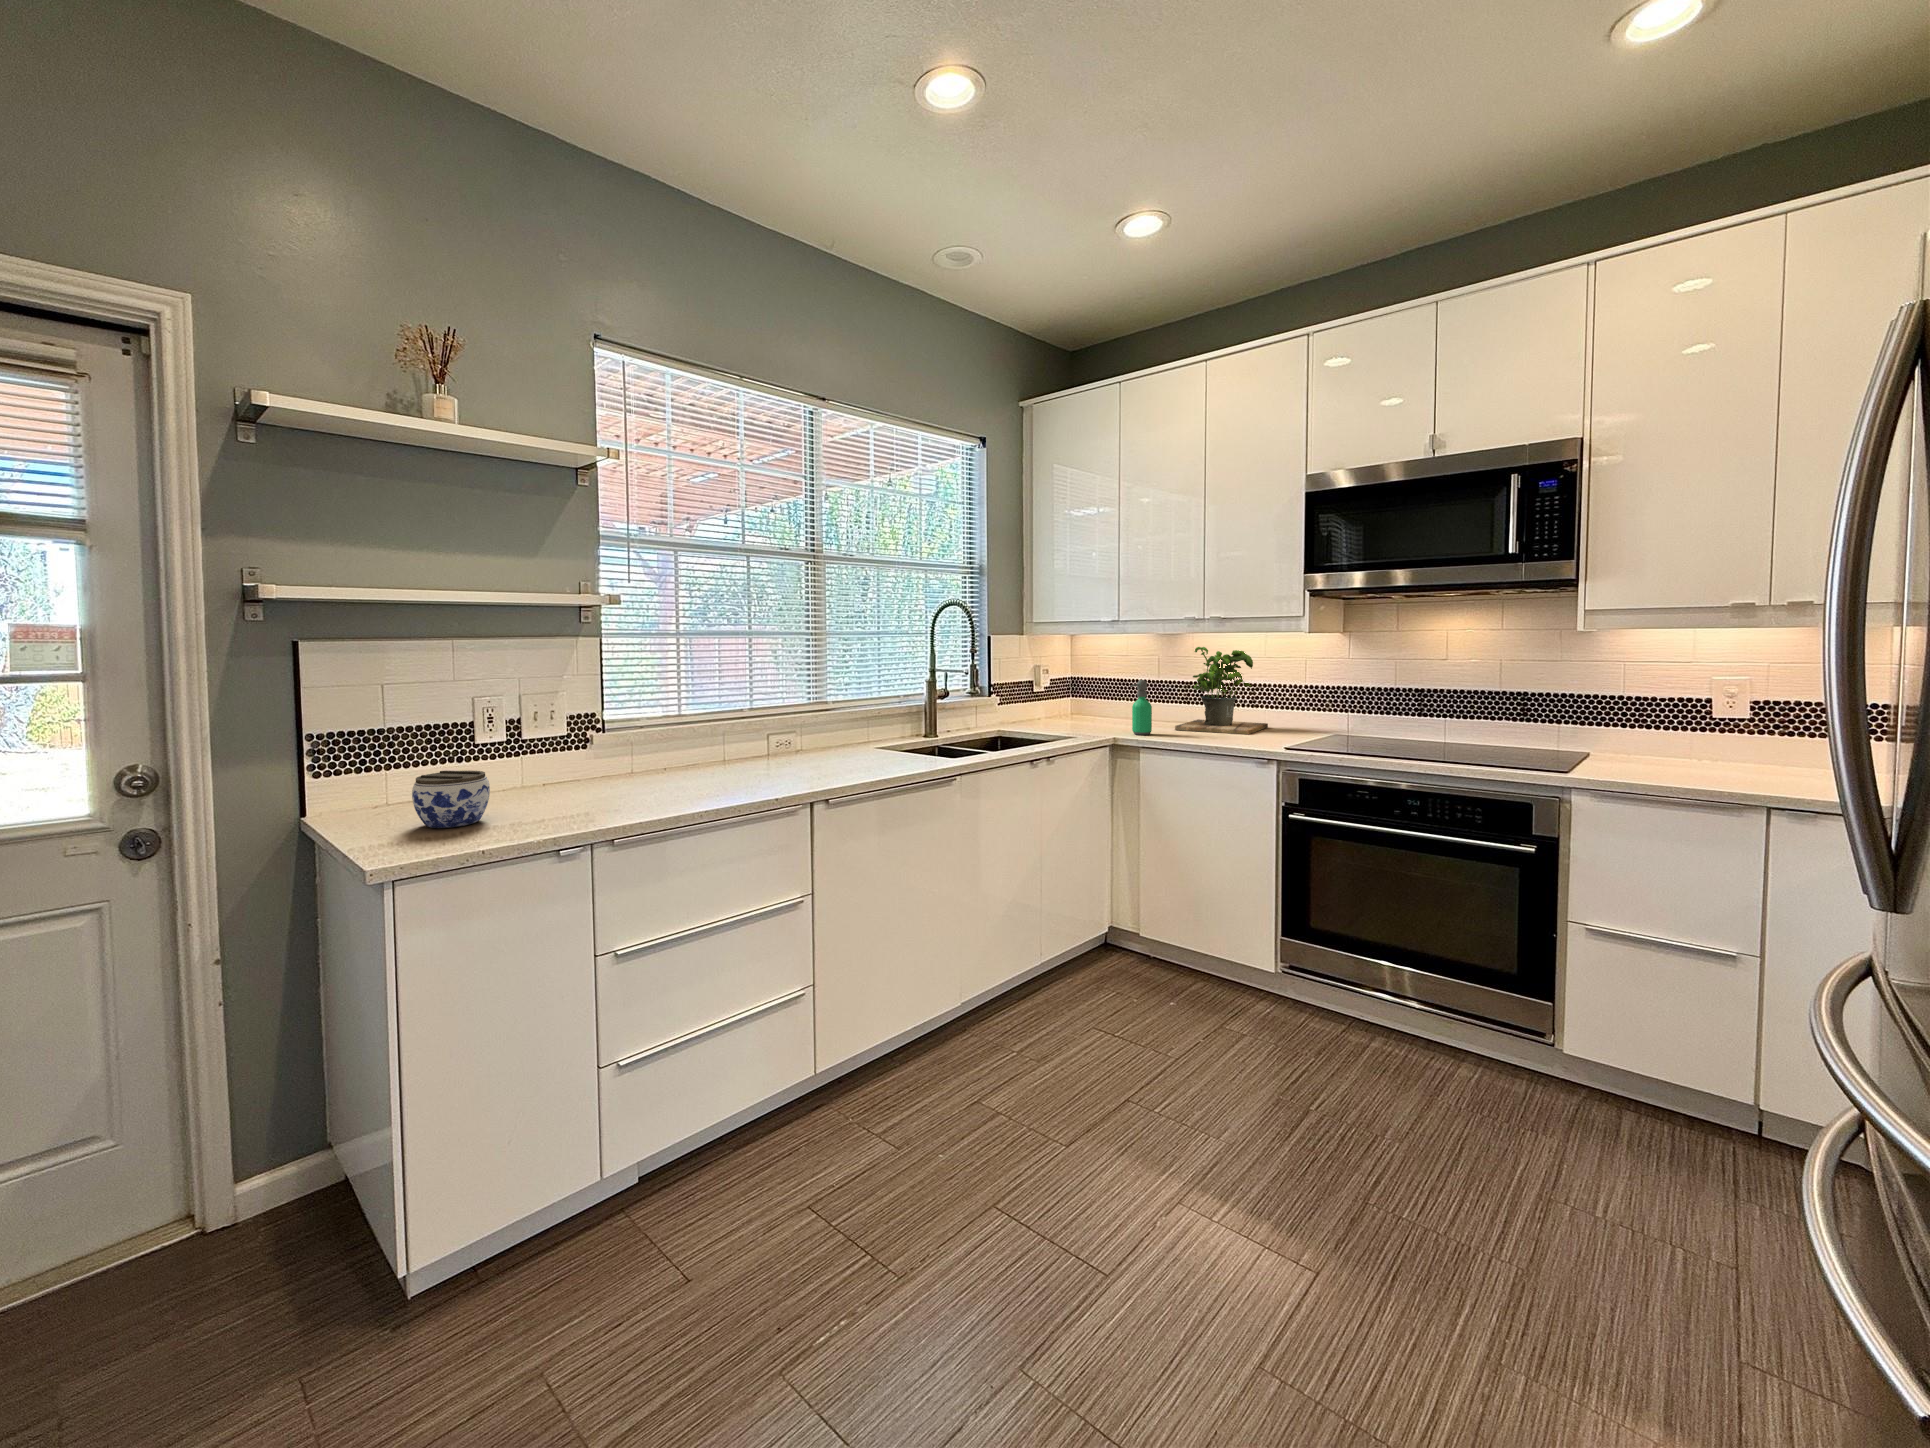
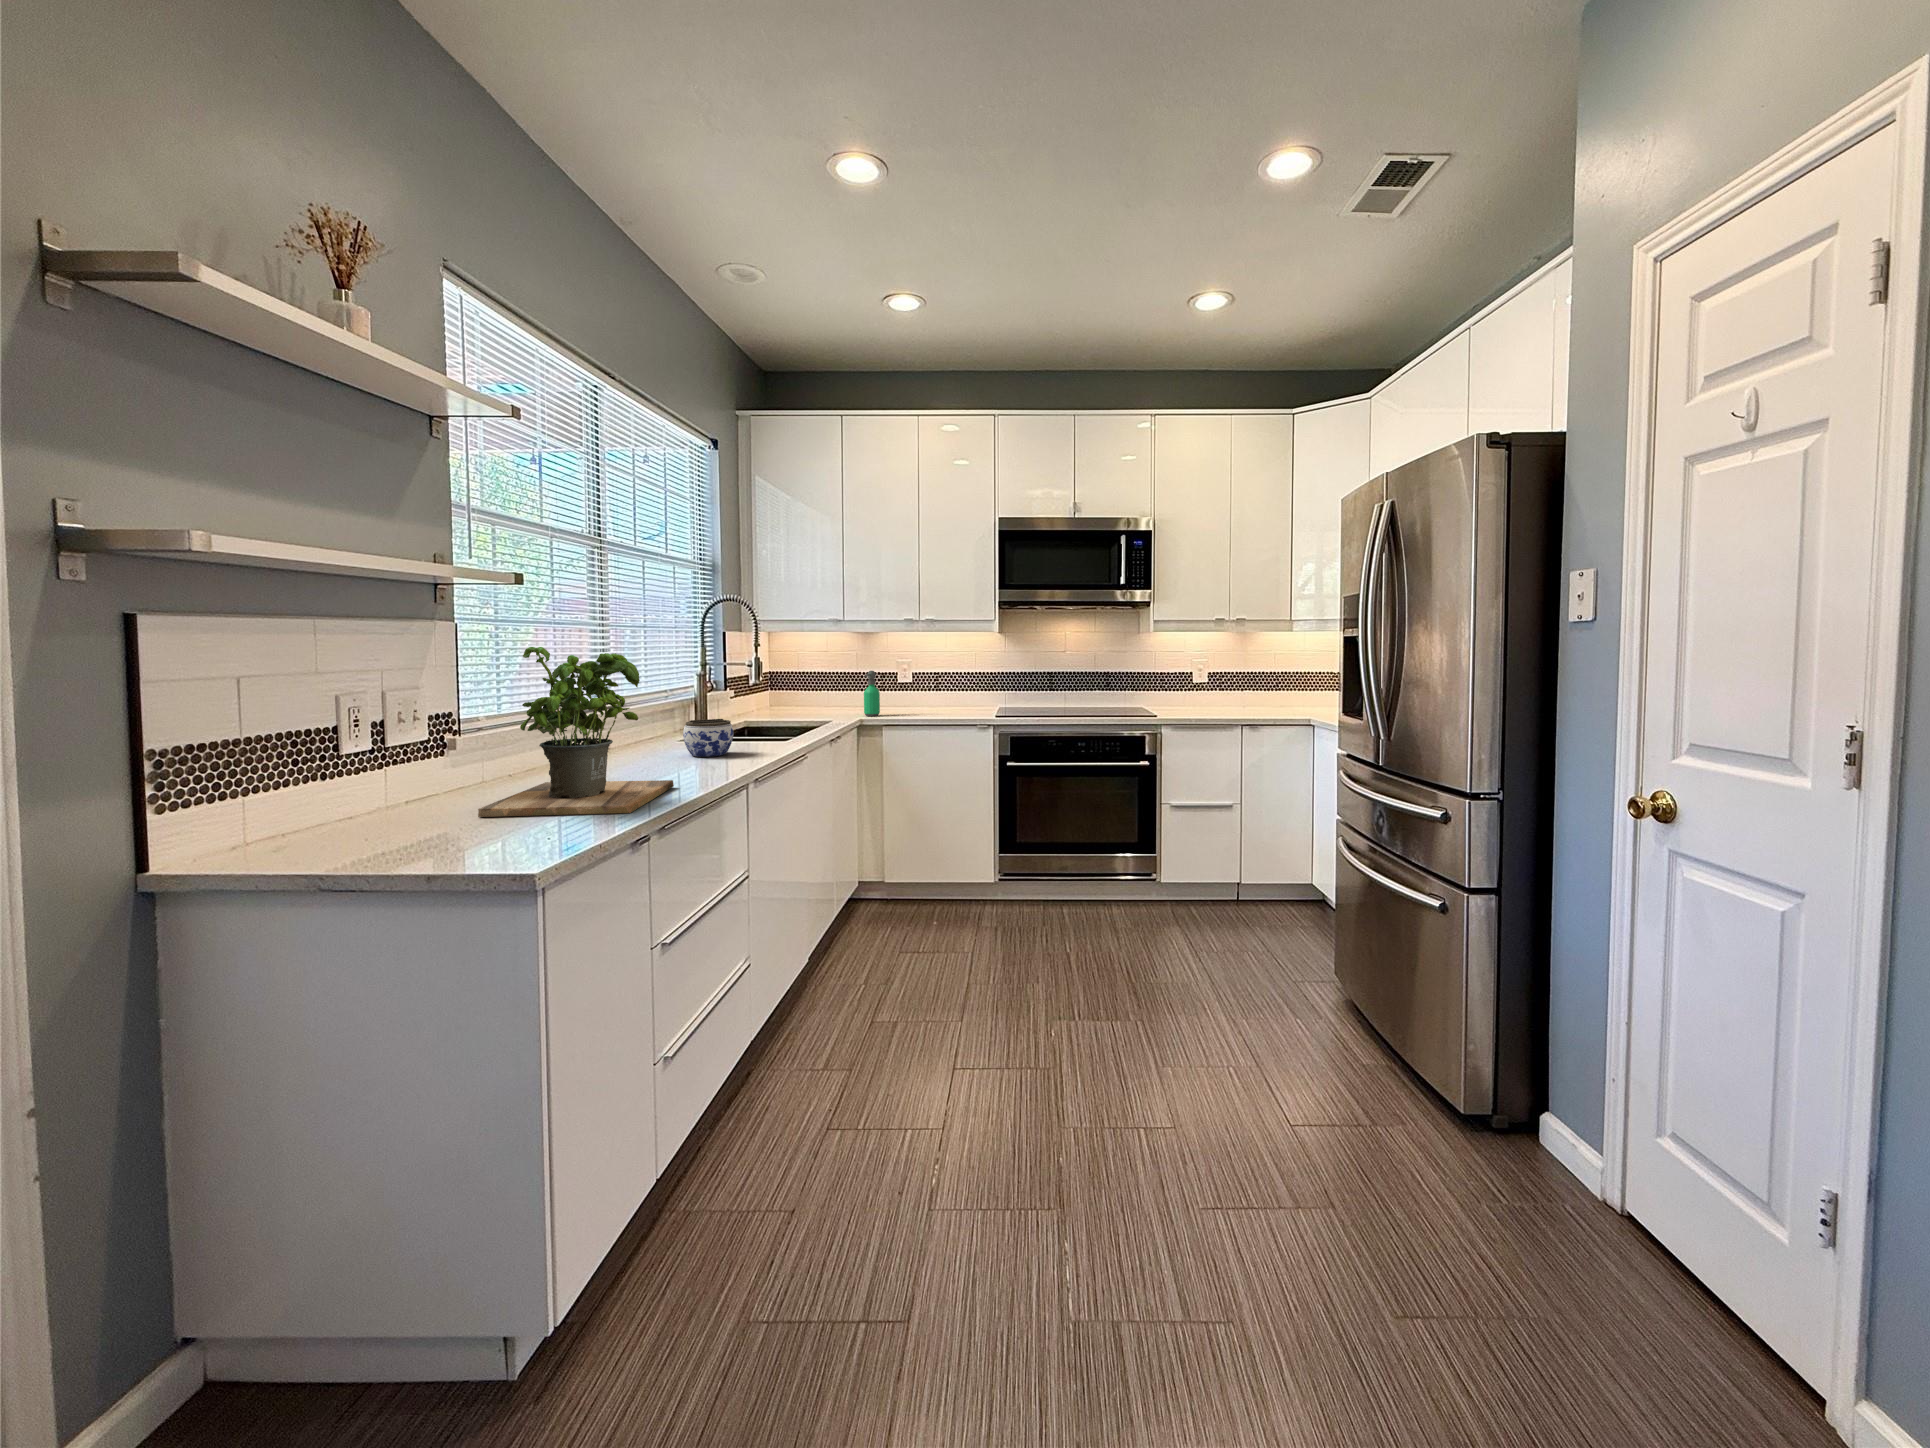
potted plant: present [1175,647,1268,734] -> present [478,647,674,817]
jar: present [412,771,490,828] -> present [683,719,733,757]

